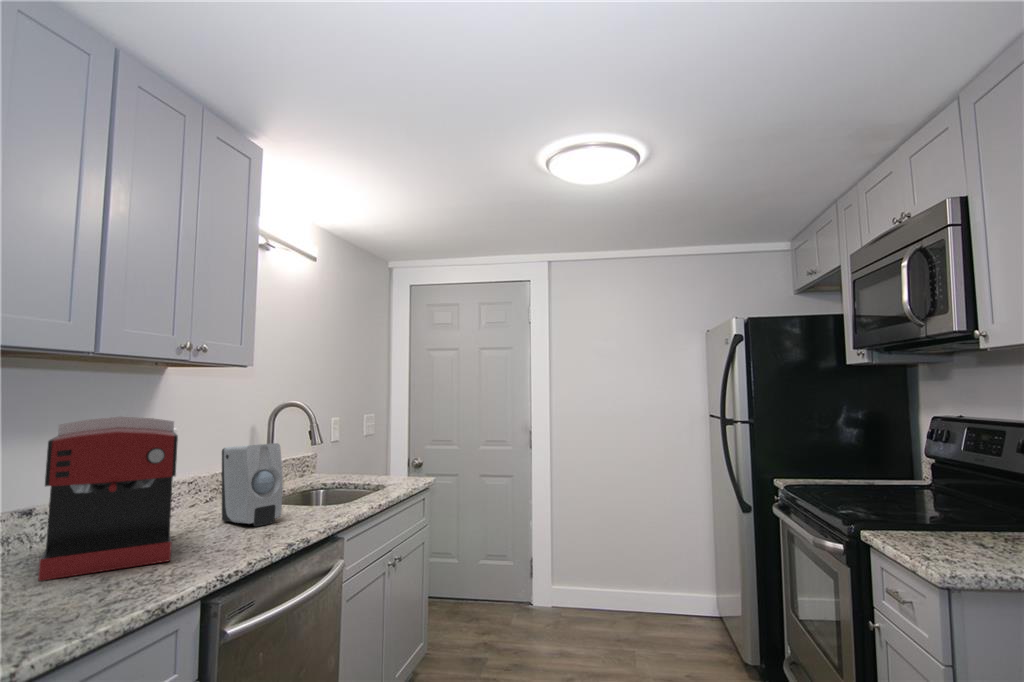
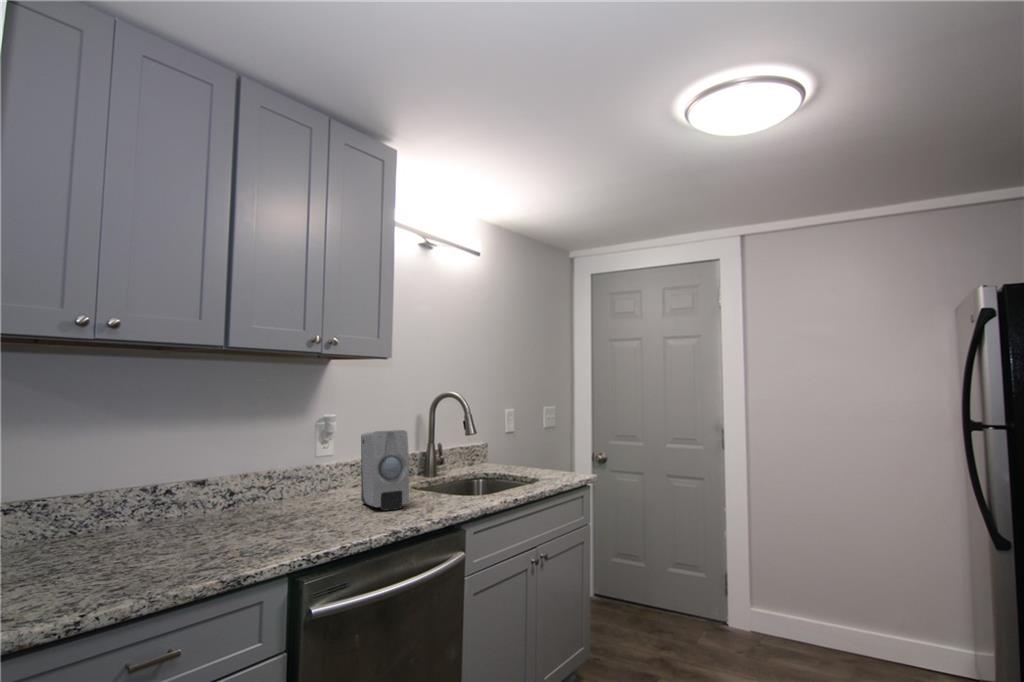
coffee maker: present [38,417,178,581] -> none [182,401,308,541]

